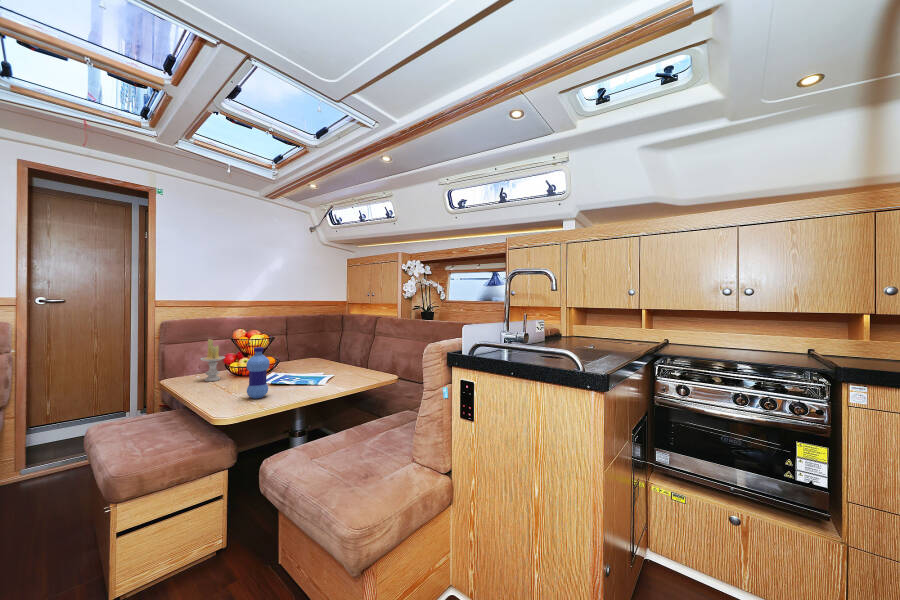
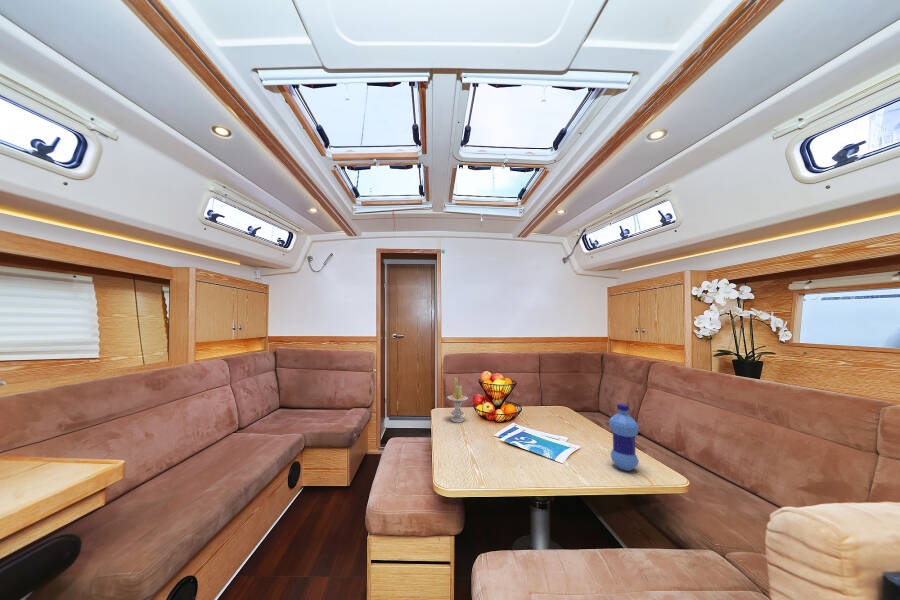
water bottle: present [247,347,270,398] -> present [609,404,639,471]

